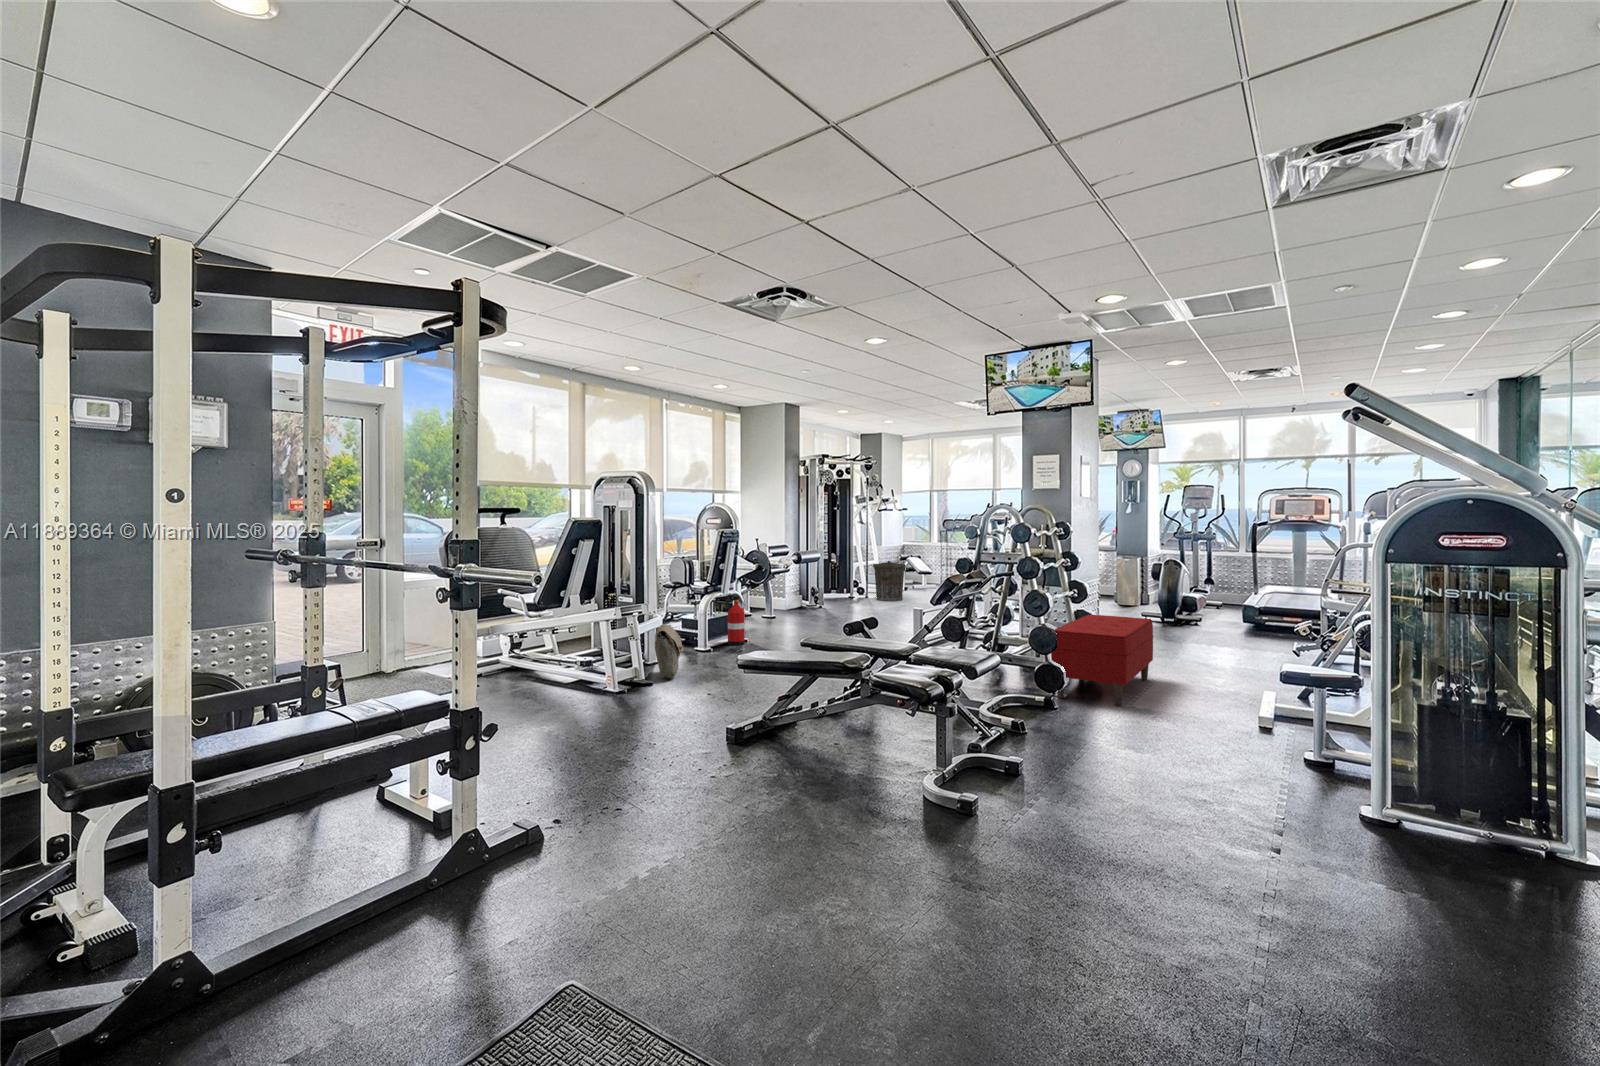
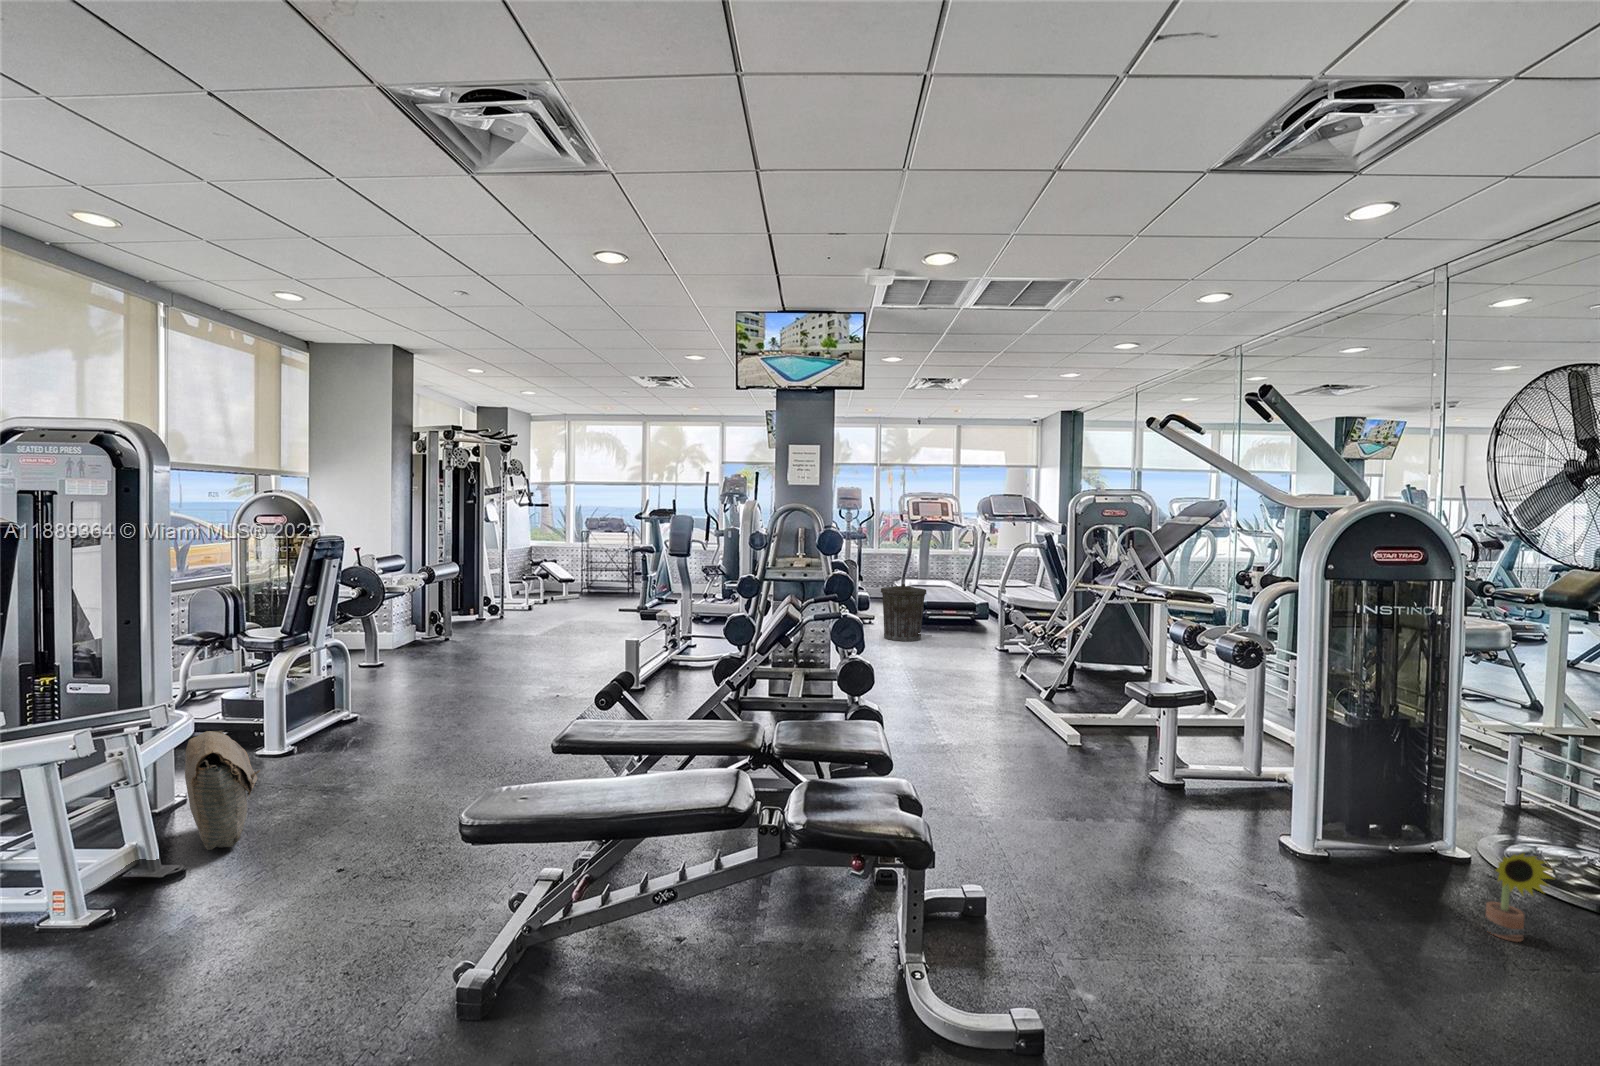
trash can: present [873,561,906,601] -> present [881,584,926,641]
fire extinguisher: present [725,594,745,646] -> none [318,646,356,733]
bench: present [1051,614,1153,707] -> none [874,644,981,768]
decorative plant: none [1415,771,1468,850] -> present [1486,853,1552,942]

